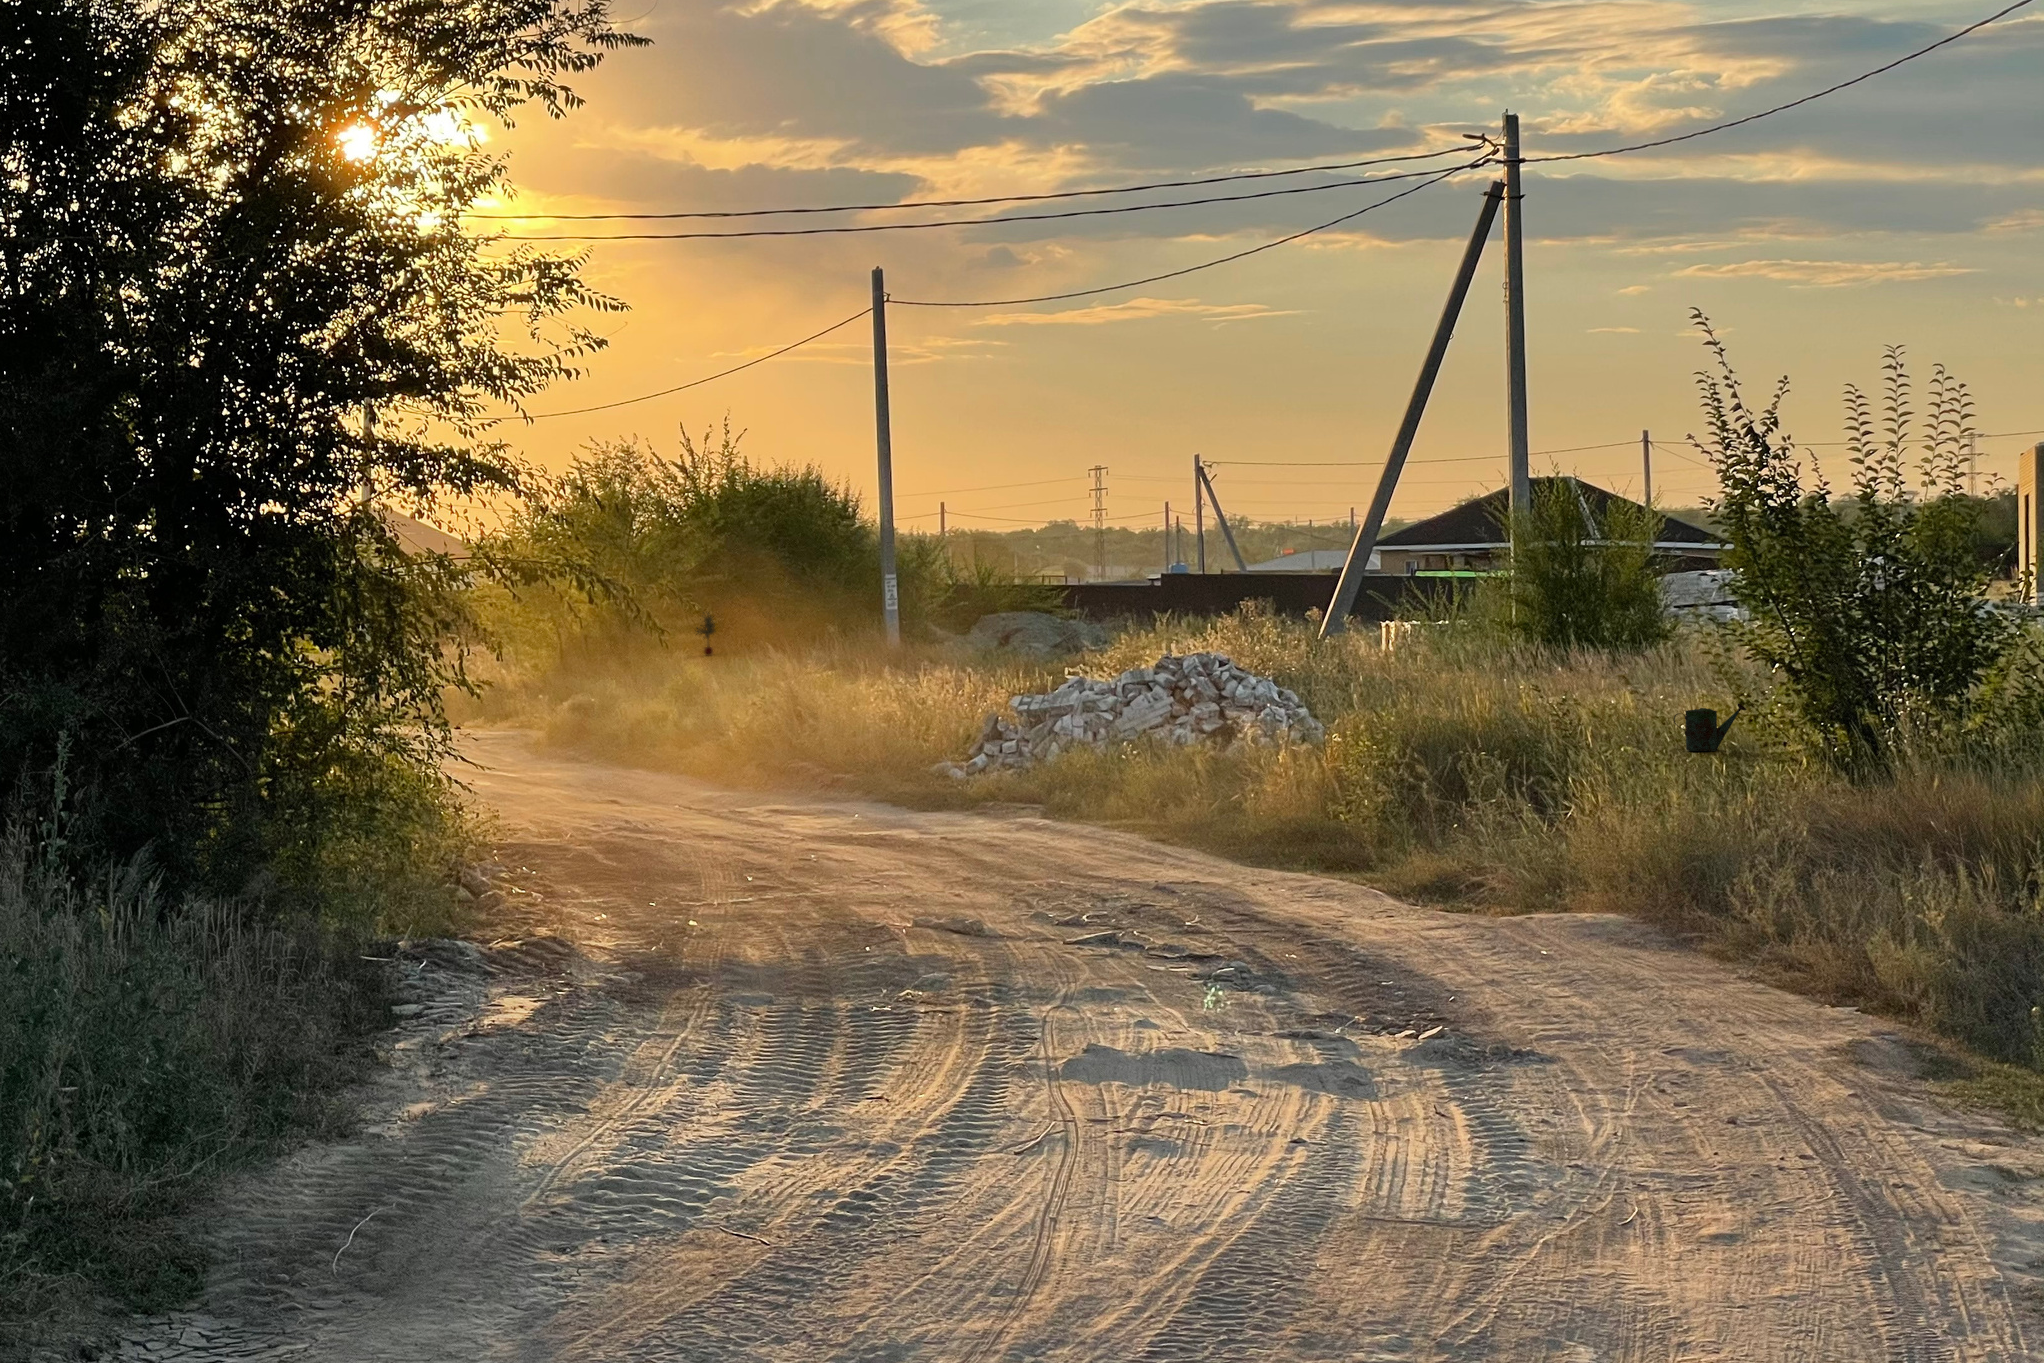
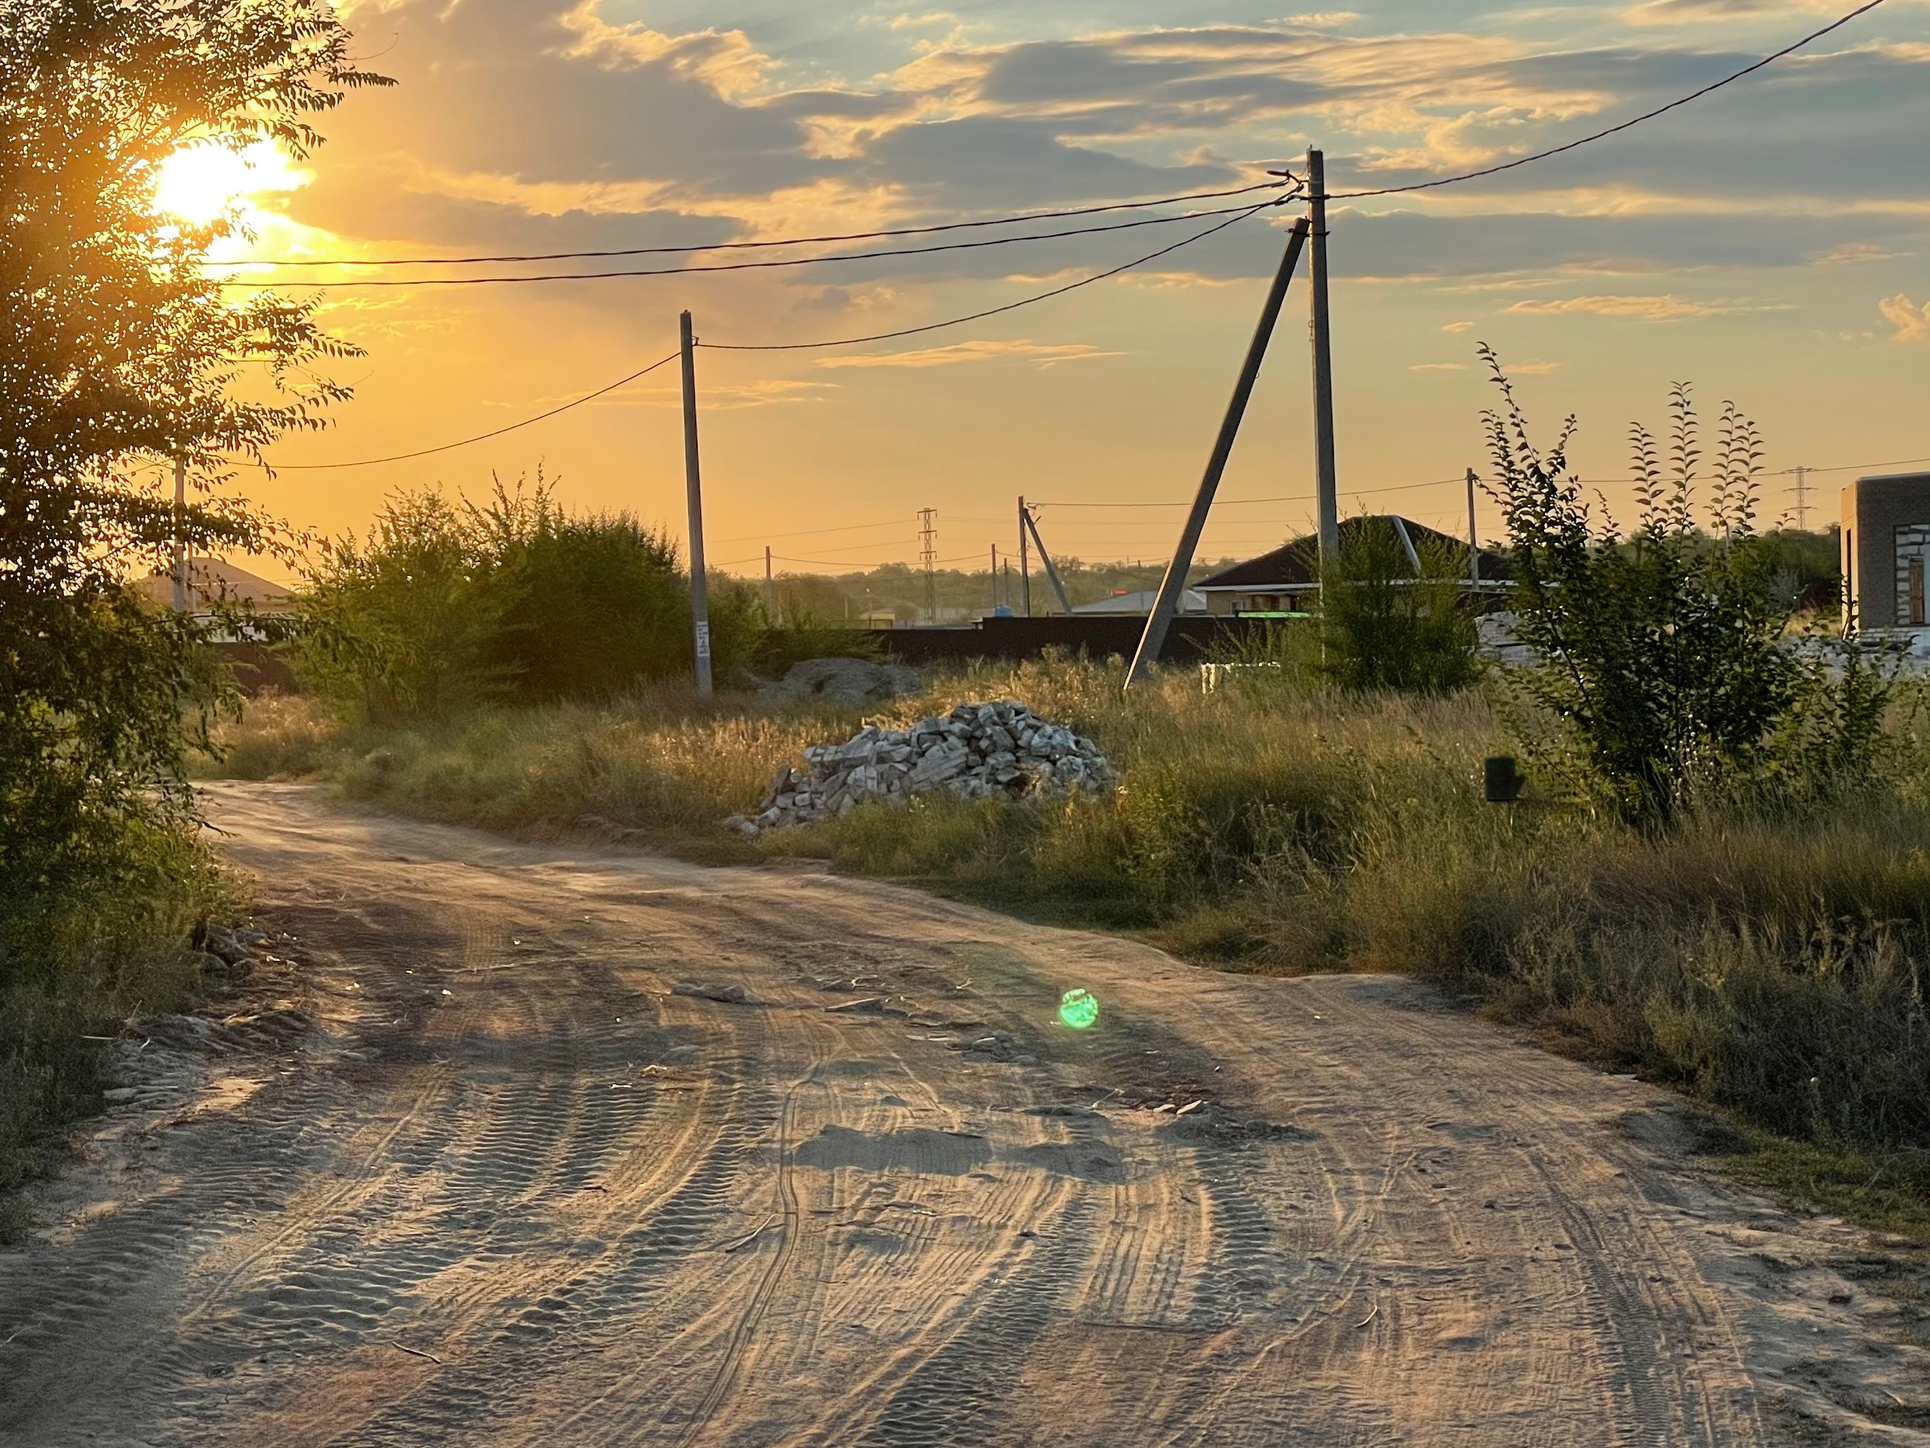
potted tree: present [695,613,716,656] -> none [500,654,524,699]

